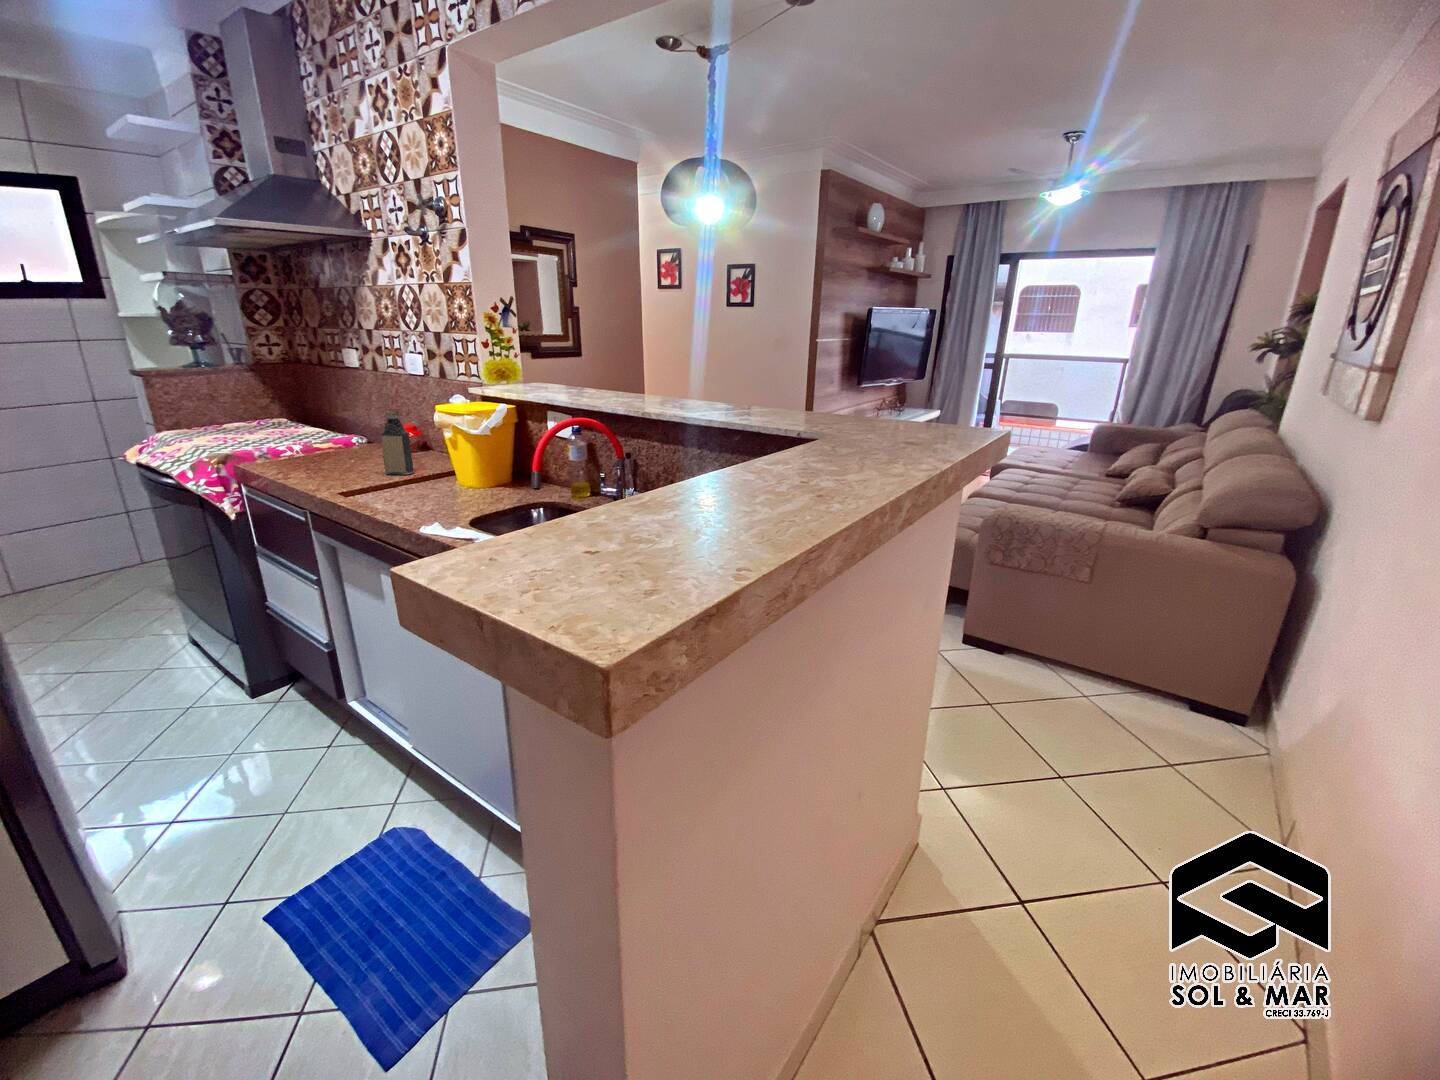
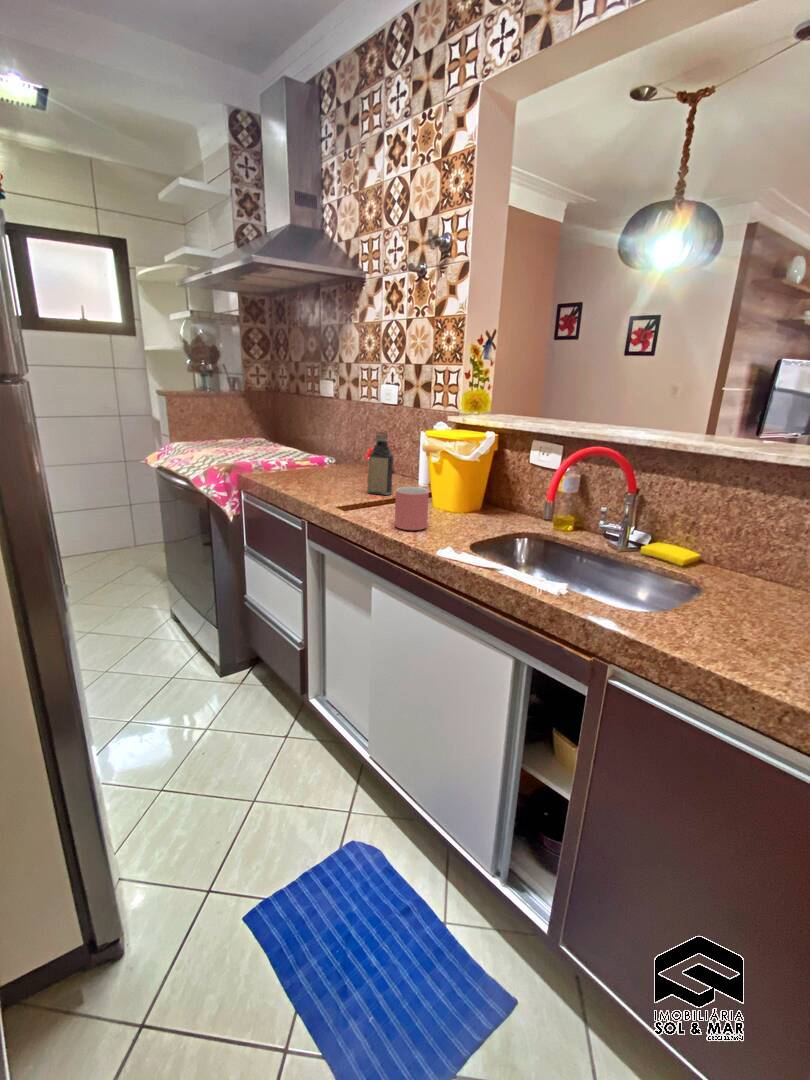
mug: none [389,464,431,508] -> present [395,487,429,530]

